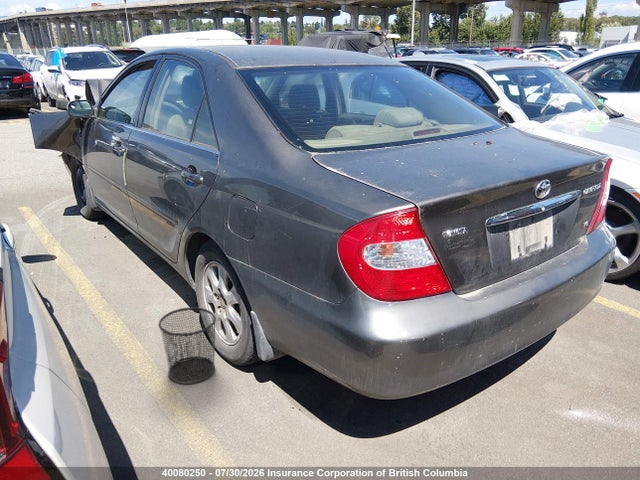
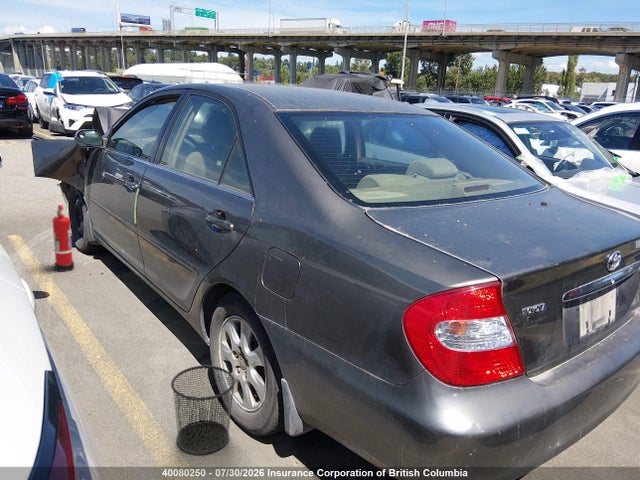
fire extinguisher: none [56,174,80,237] -> present [53,205,74,272]

